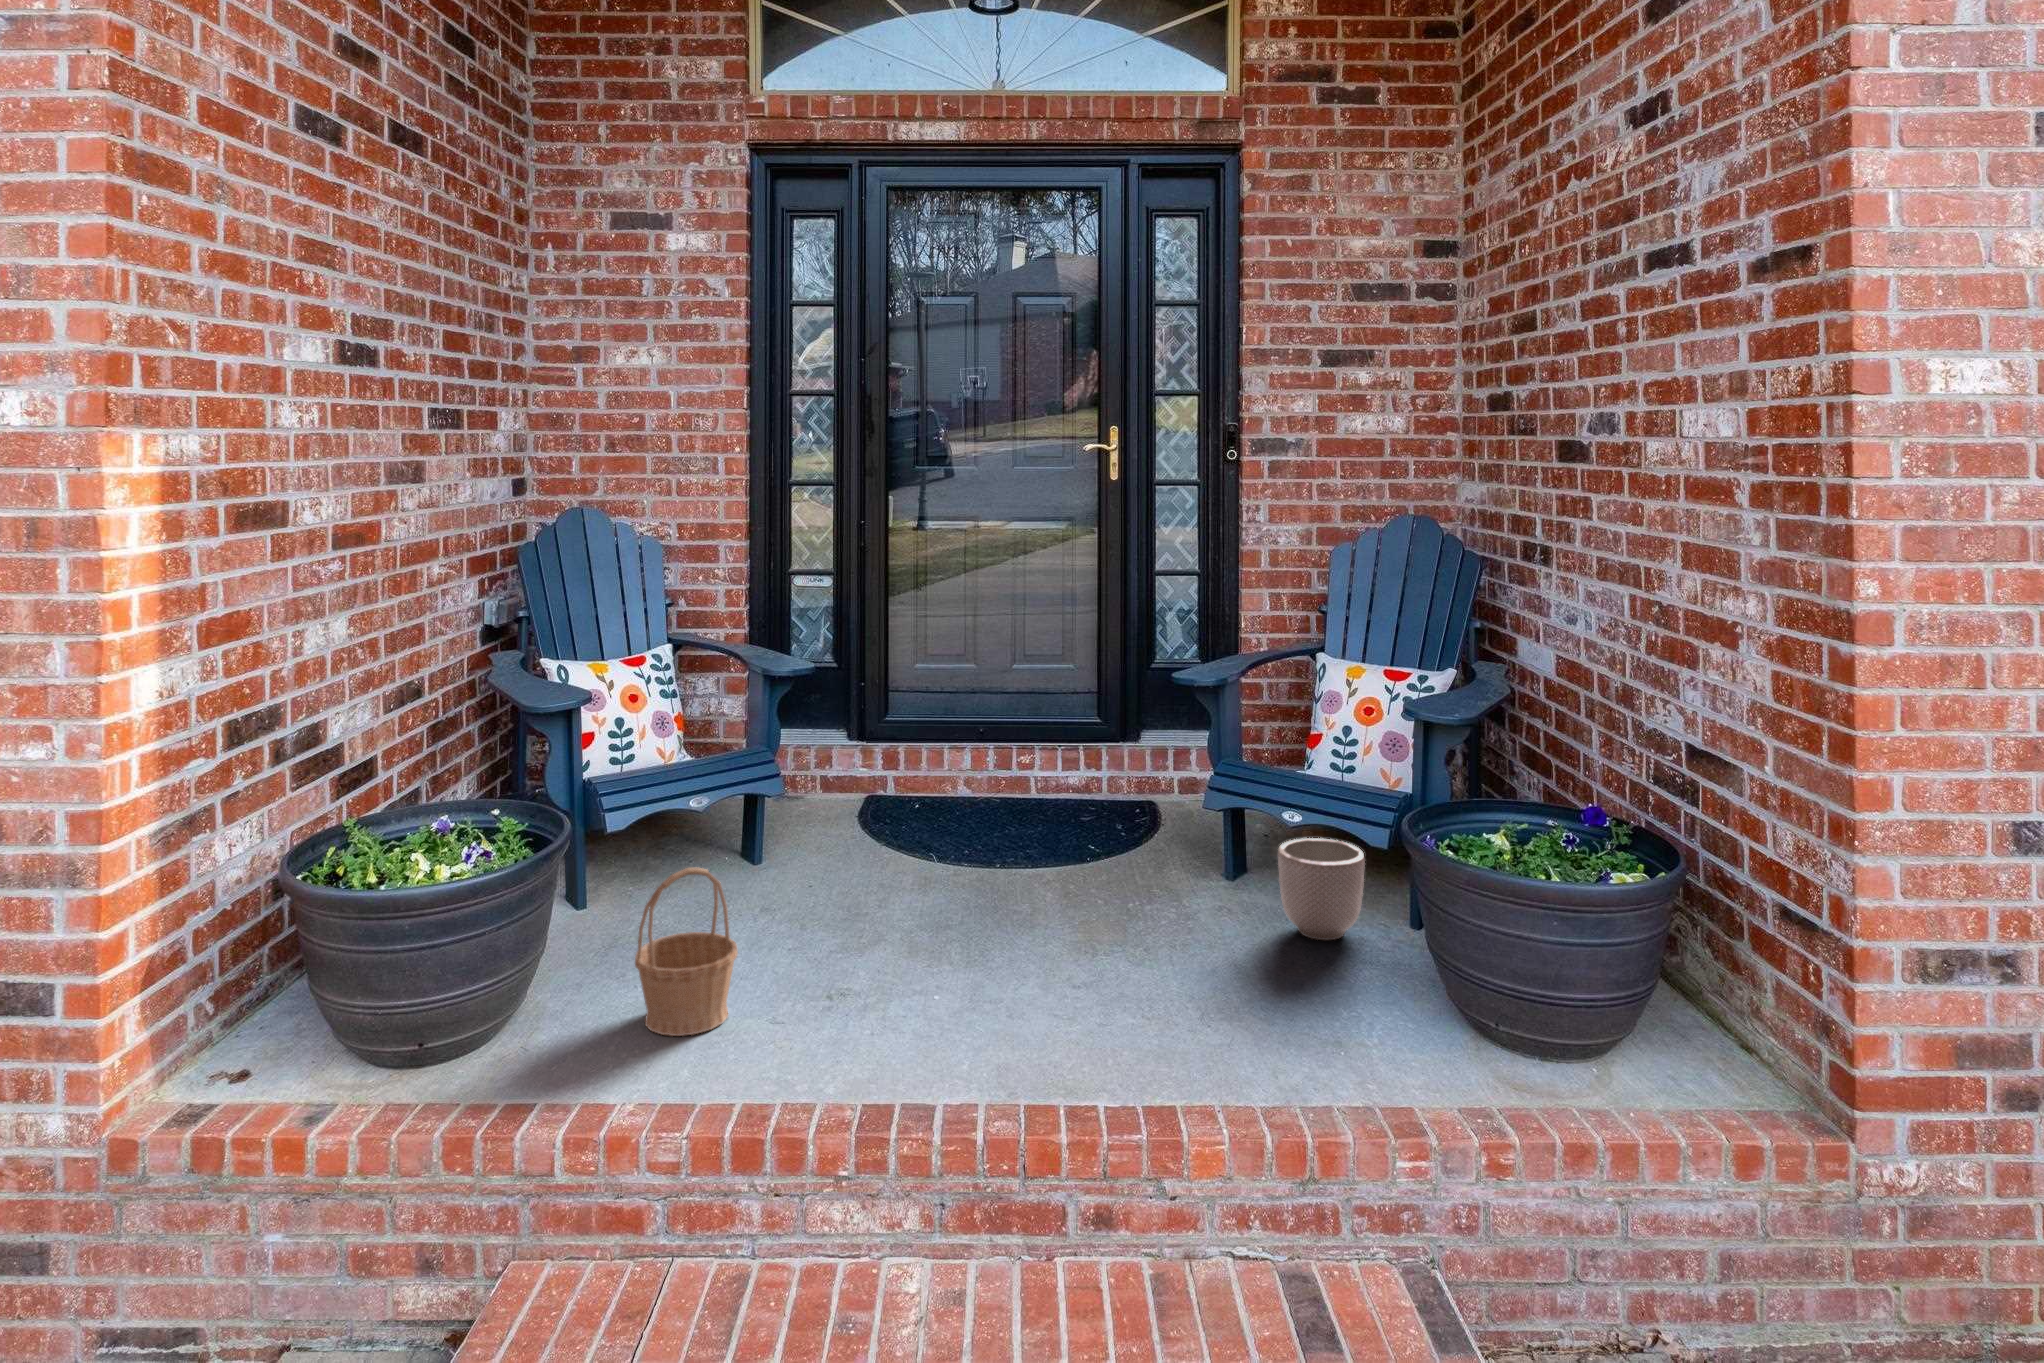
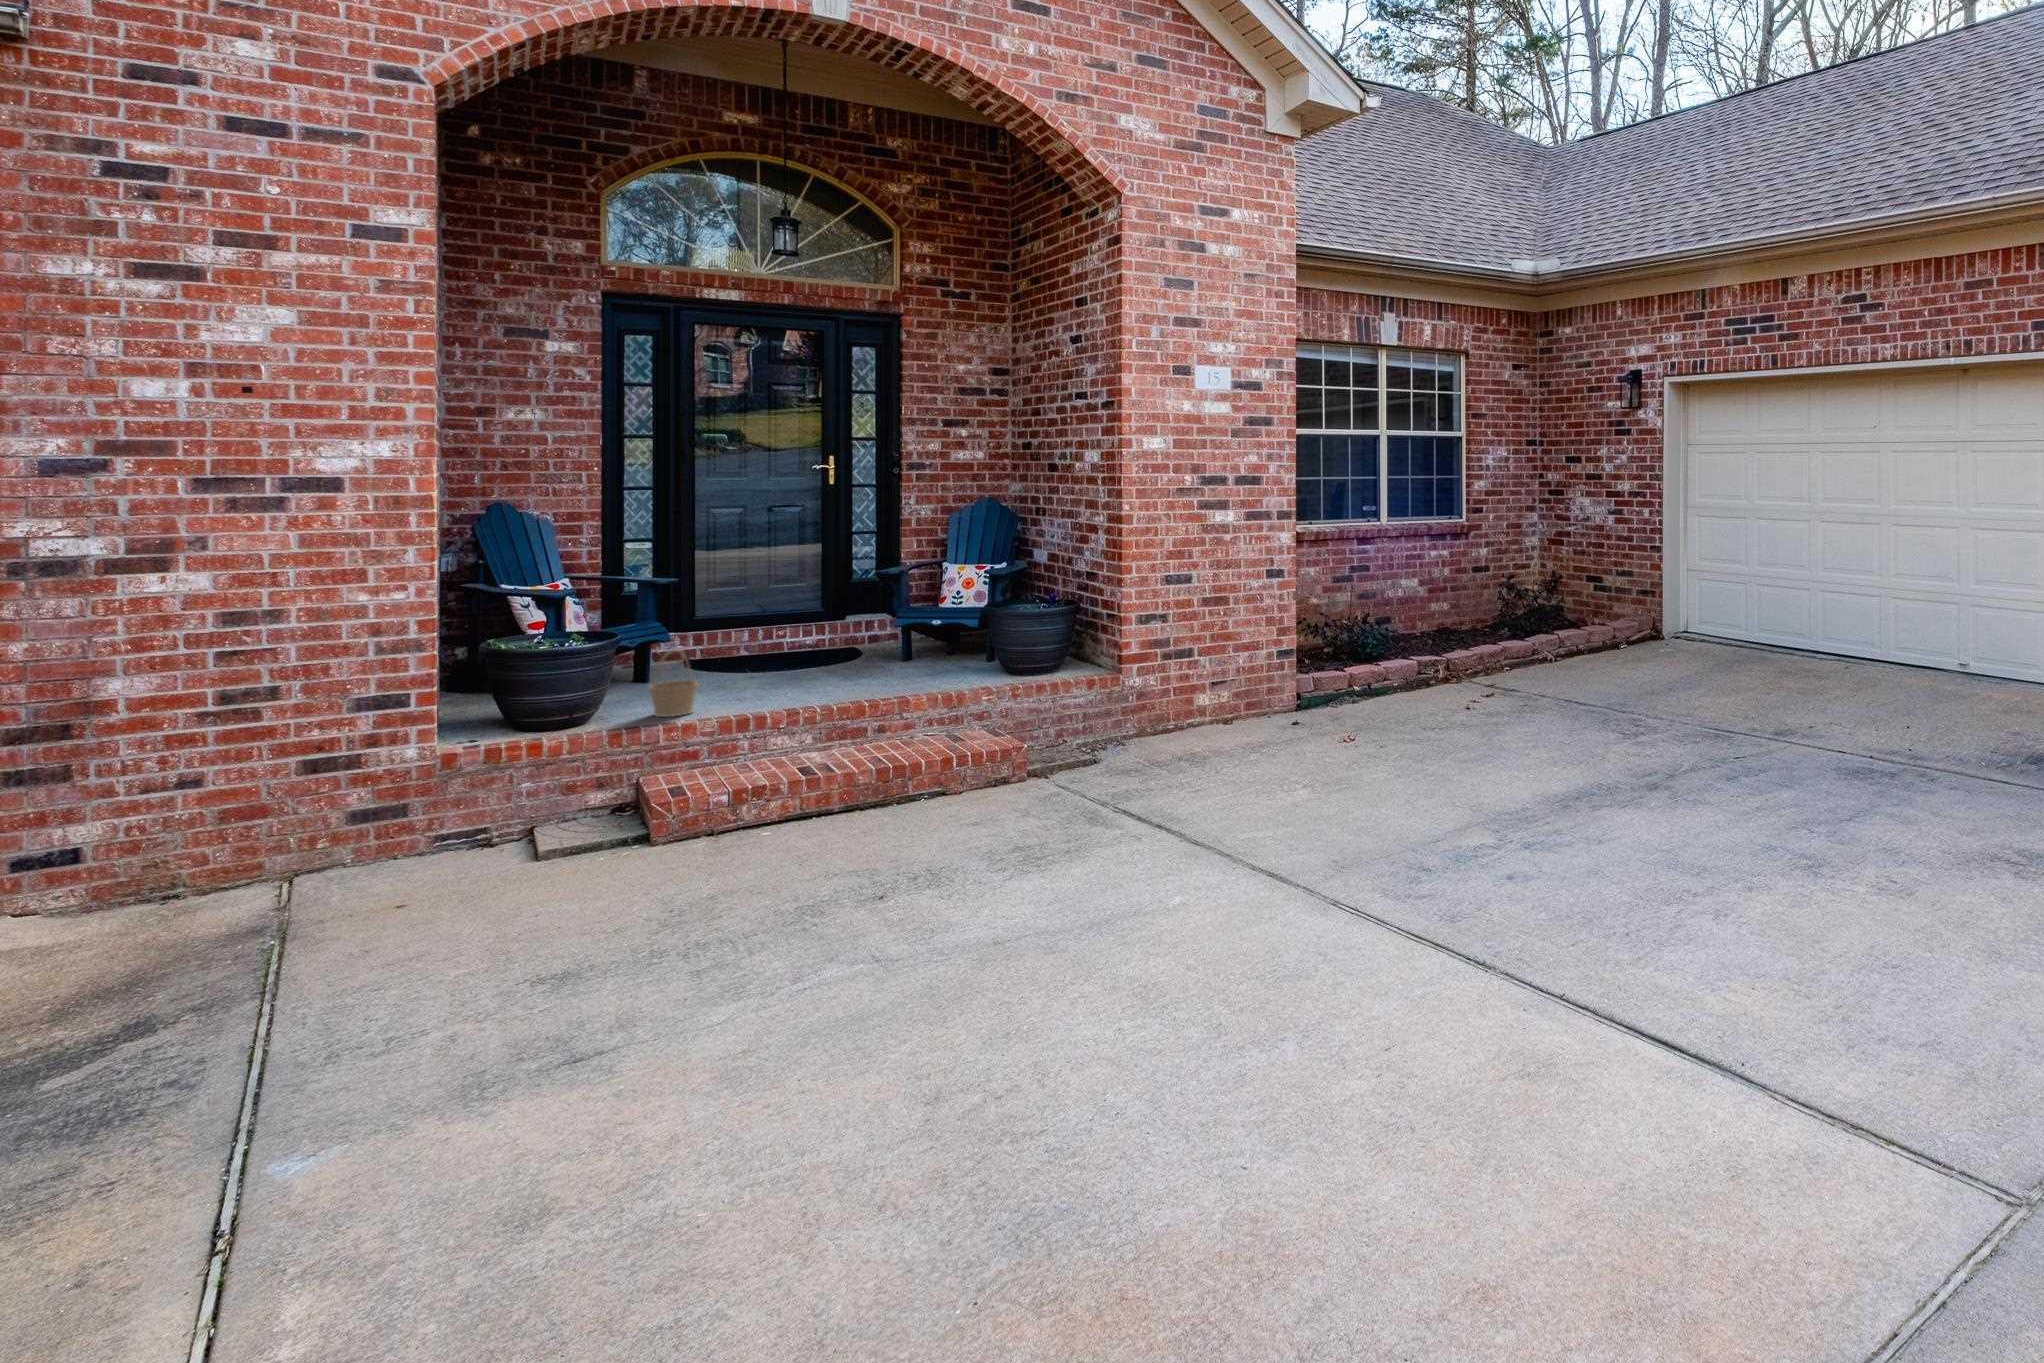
planter: present [1278,838,1365,940] -> none [931,632,969,670]

